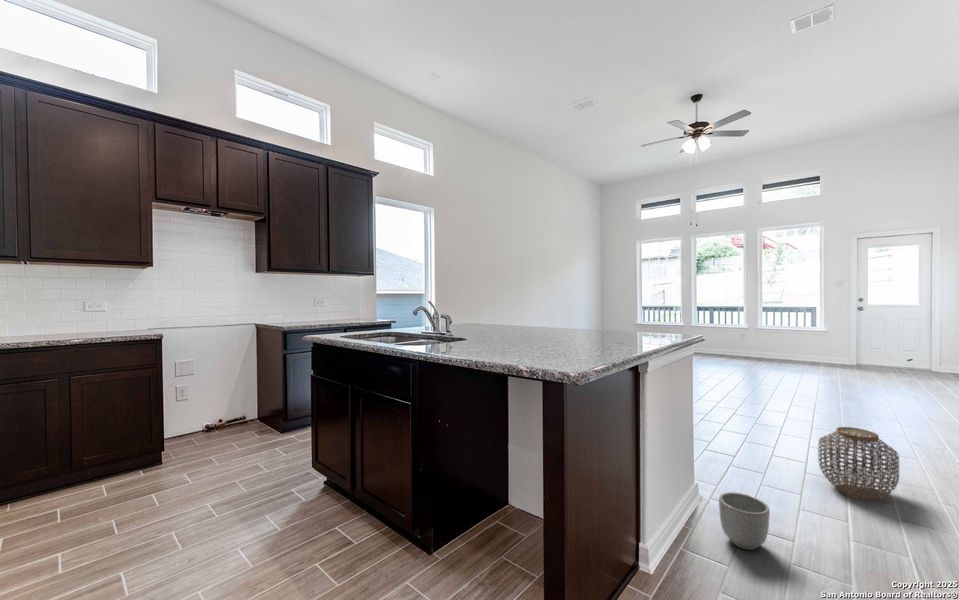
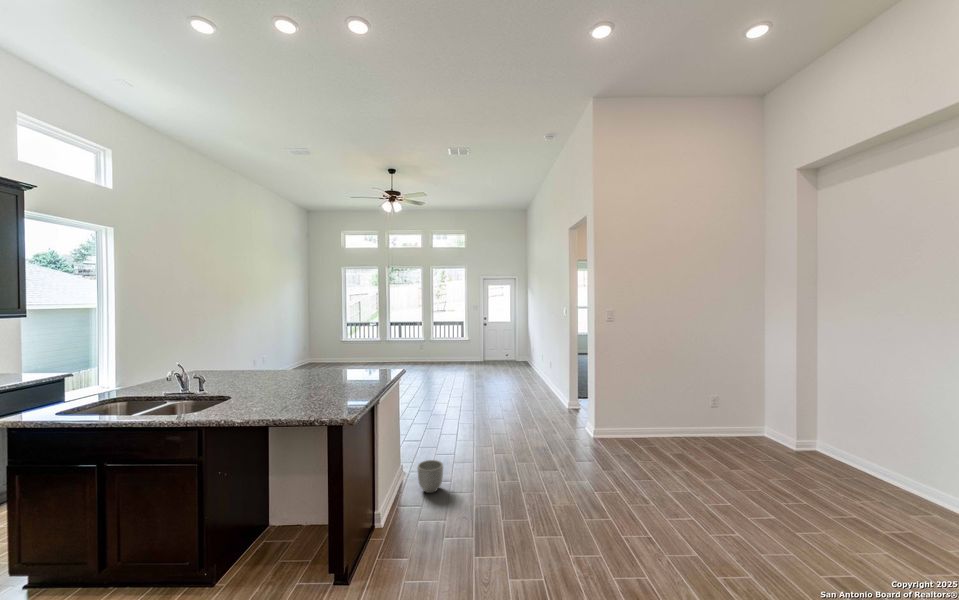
woven basket: present [818,427,899,500] -> none [465,405,498,445]

